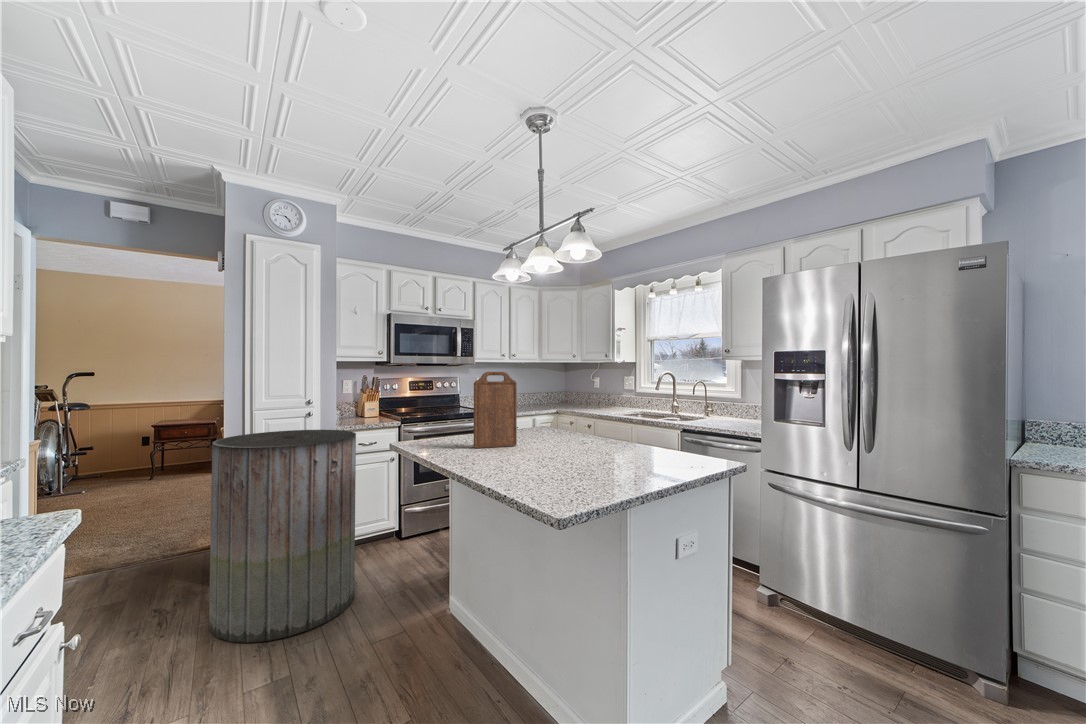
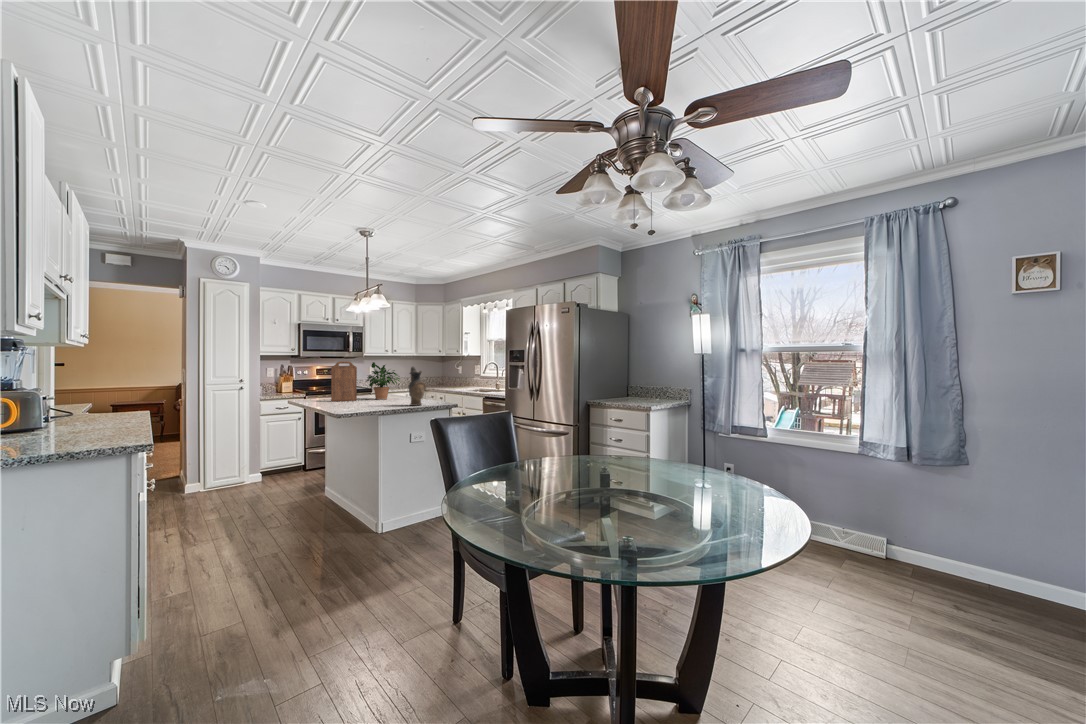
potted plant: none [521,372,586,442] -> present [367,362,400,400]
ceramic pitcher: none [665,383,712,473] -> present [409,367,426,406]
trash can: present [209,430,356,643] -> none [180,397,270,508]

